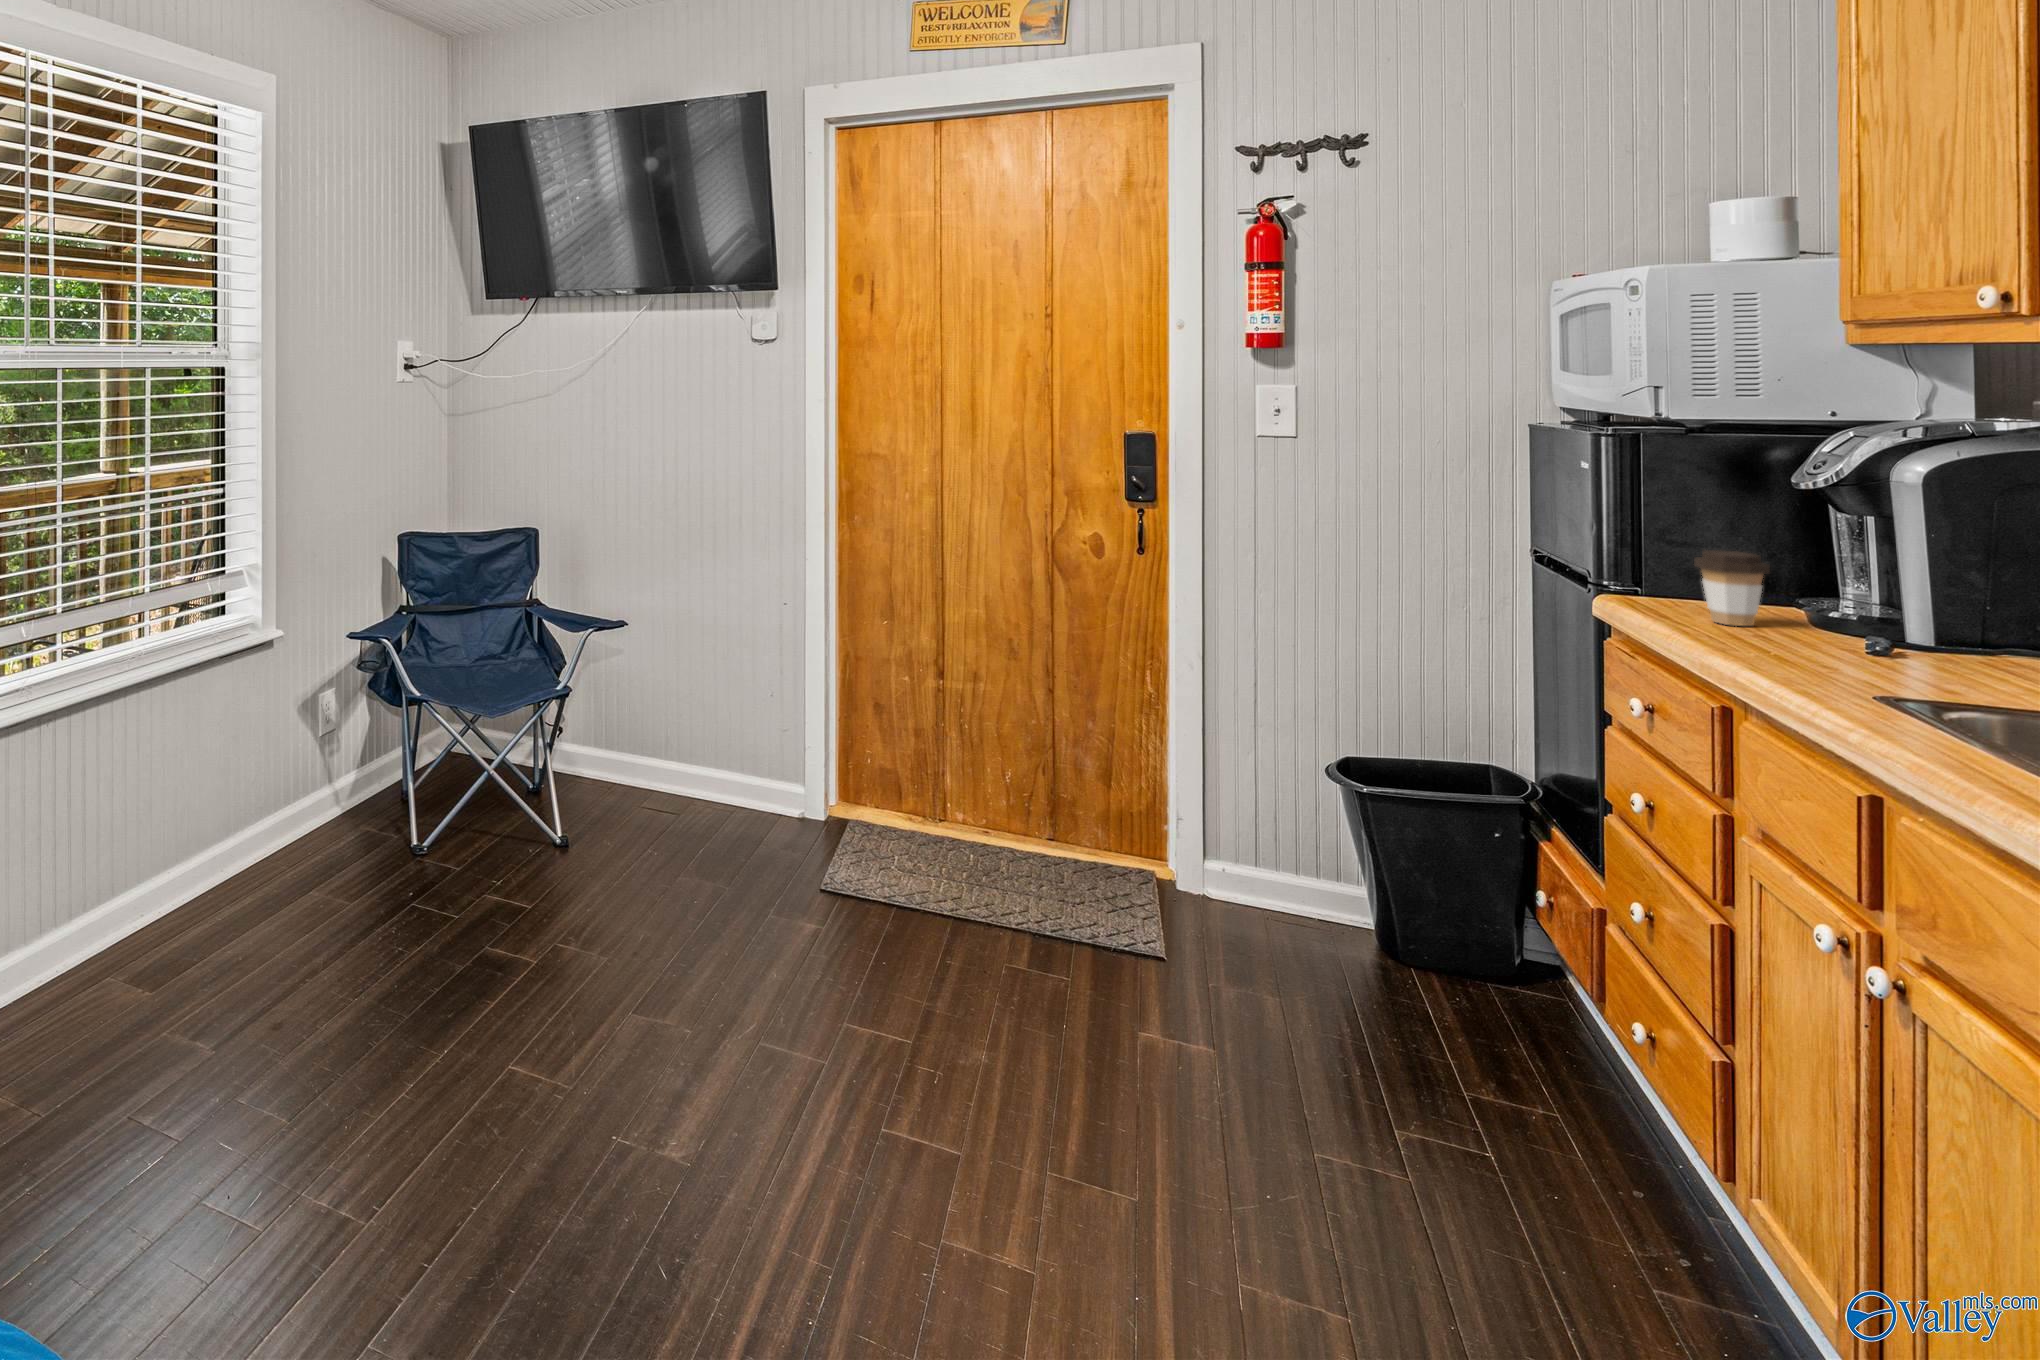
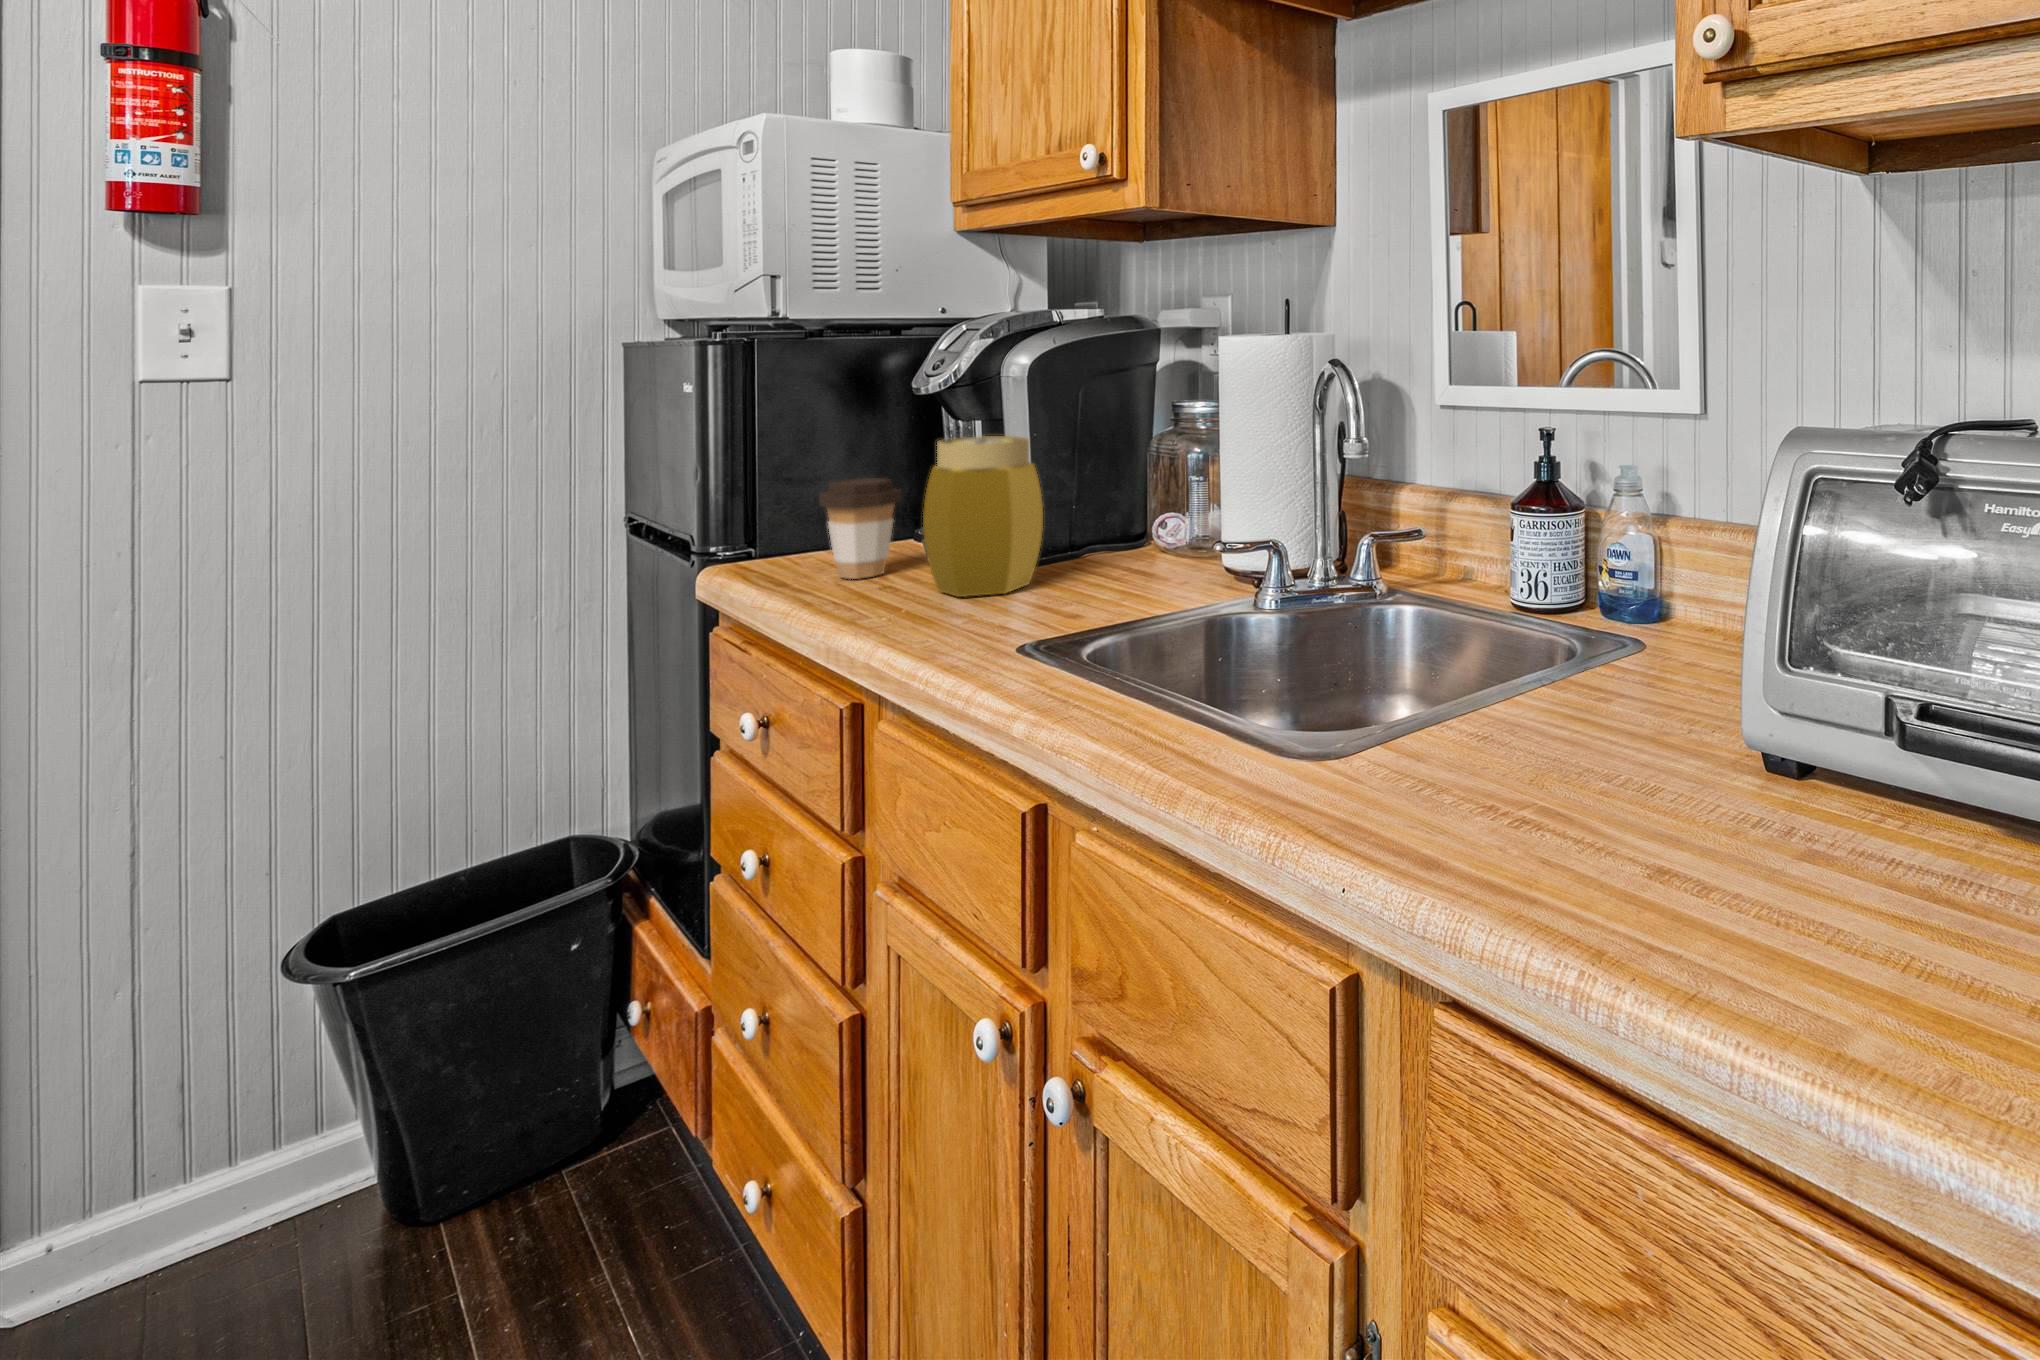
jar: none [1787,531,1913,660] -> present [923,436,1043,597]

